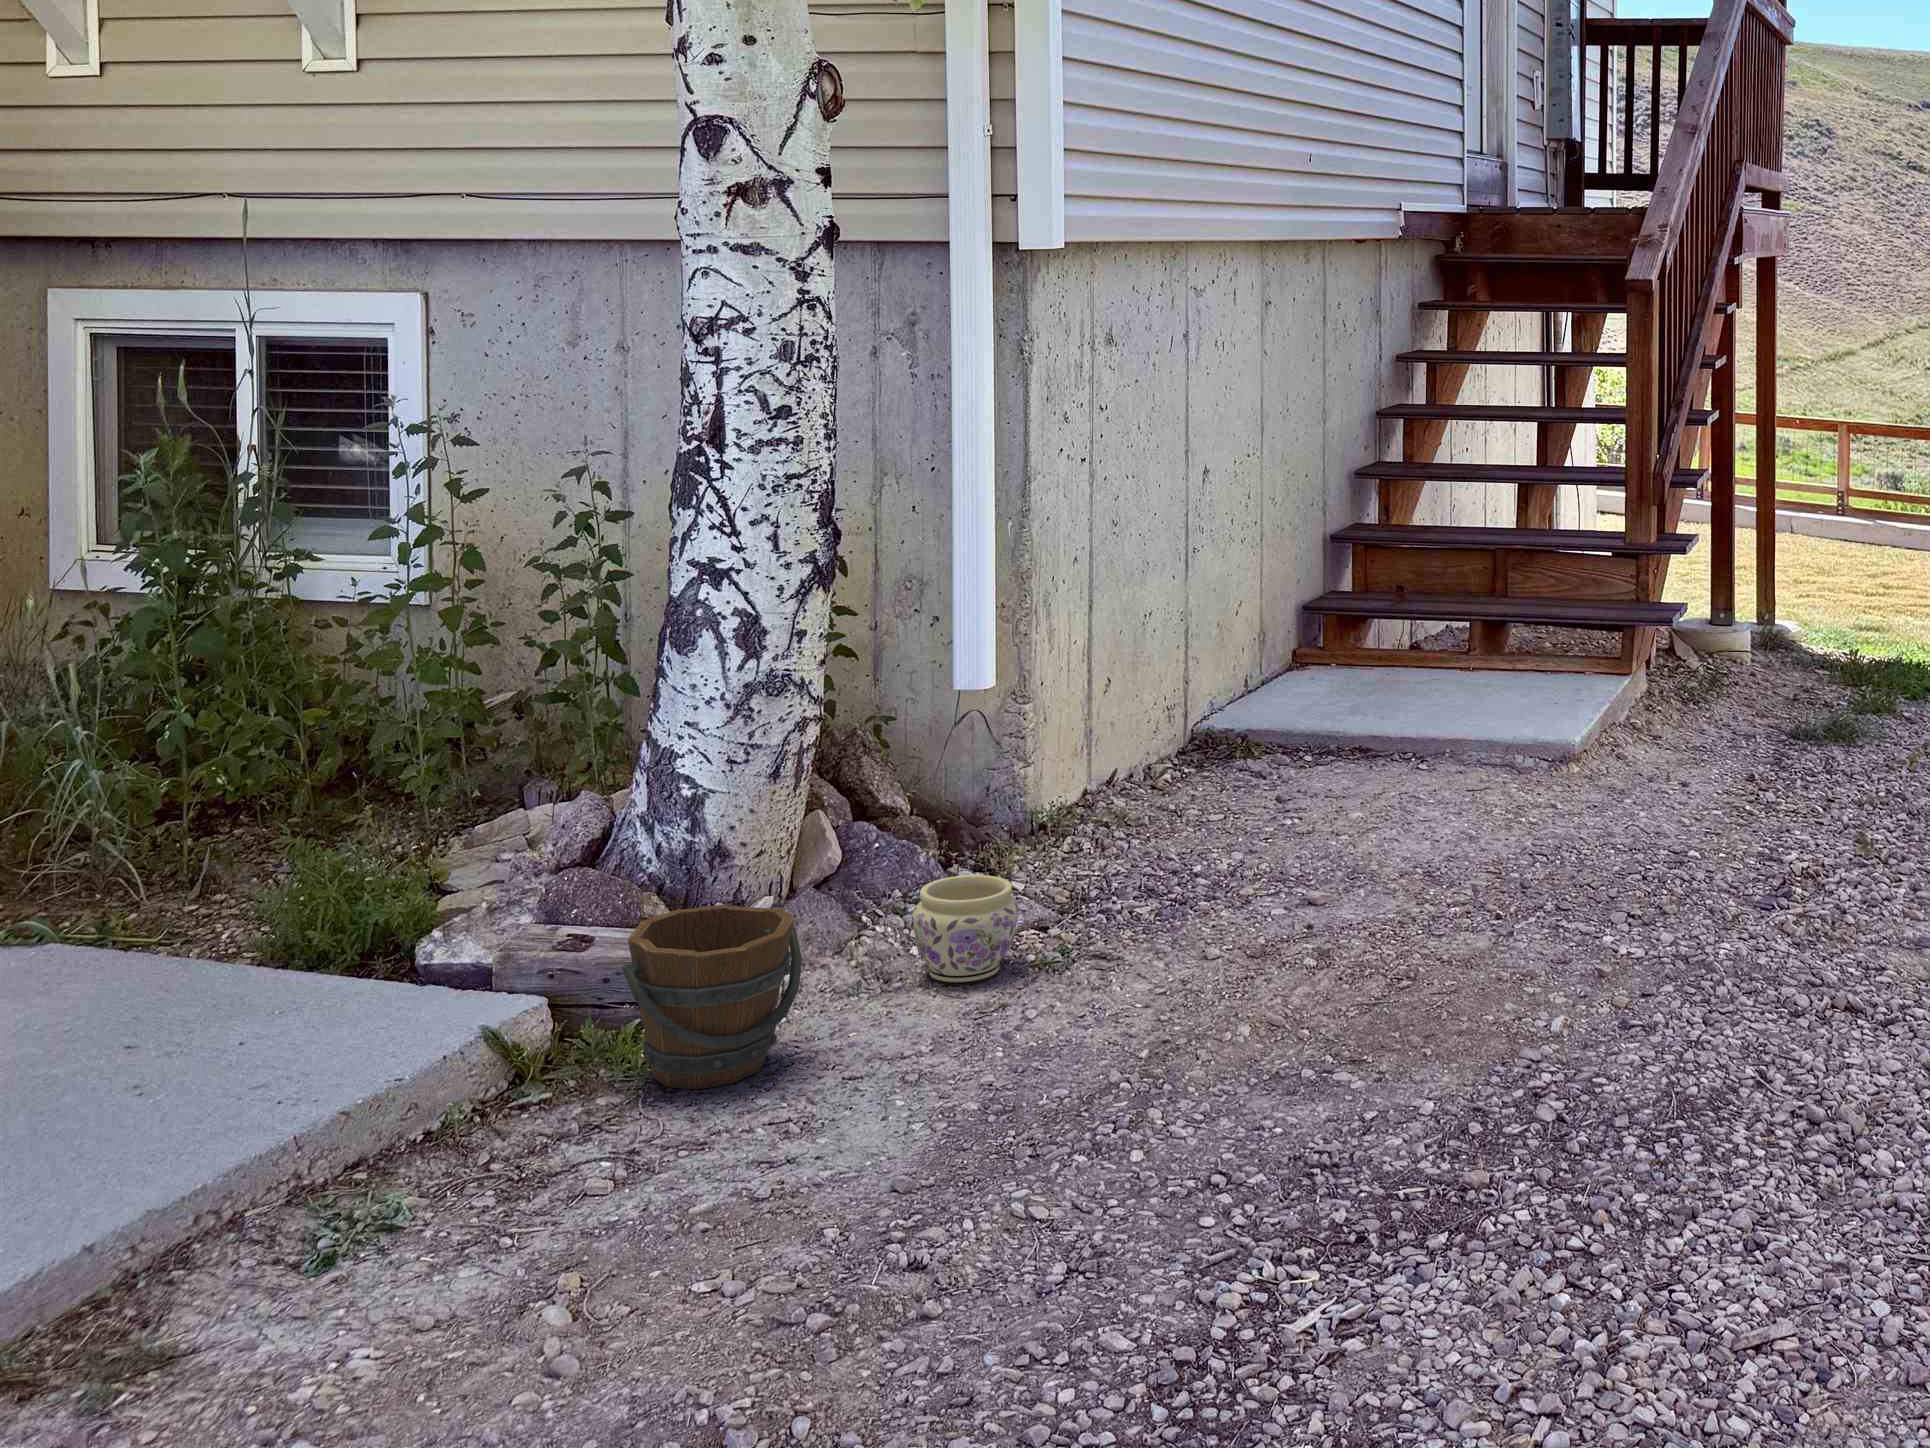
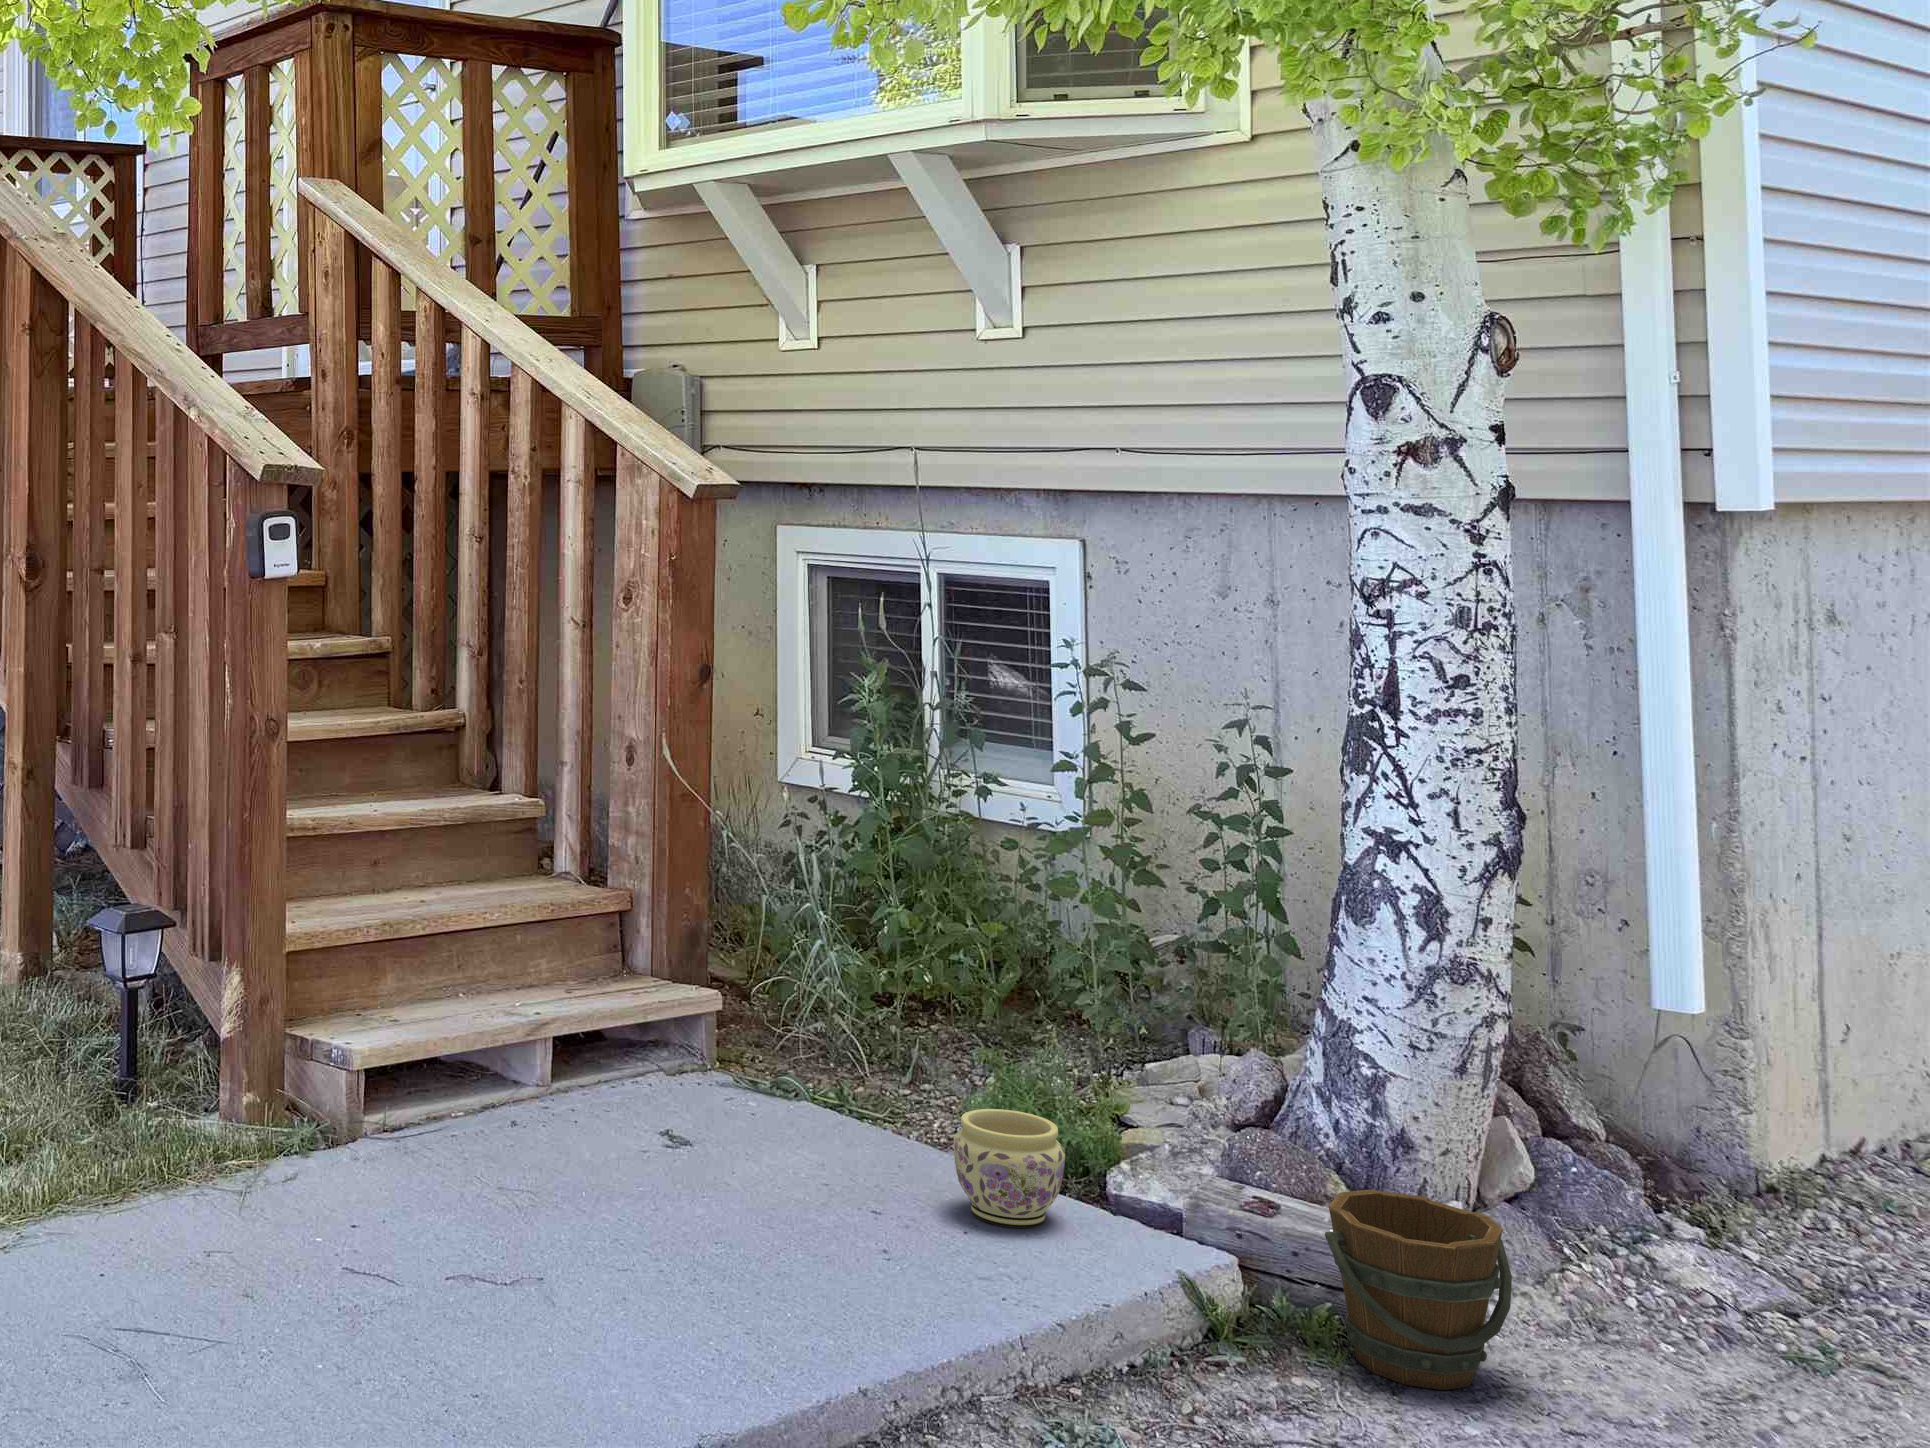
planter: present [913,875,1018,985] -> present [954,1109,1065,1228]

